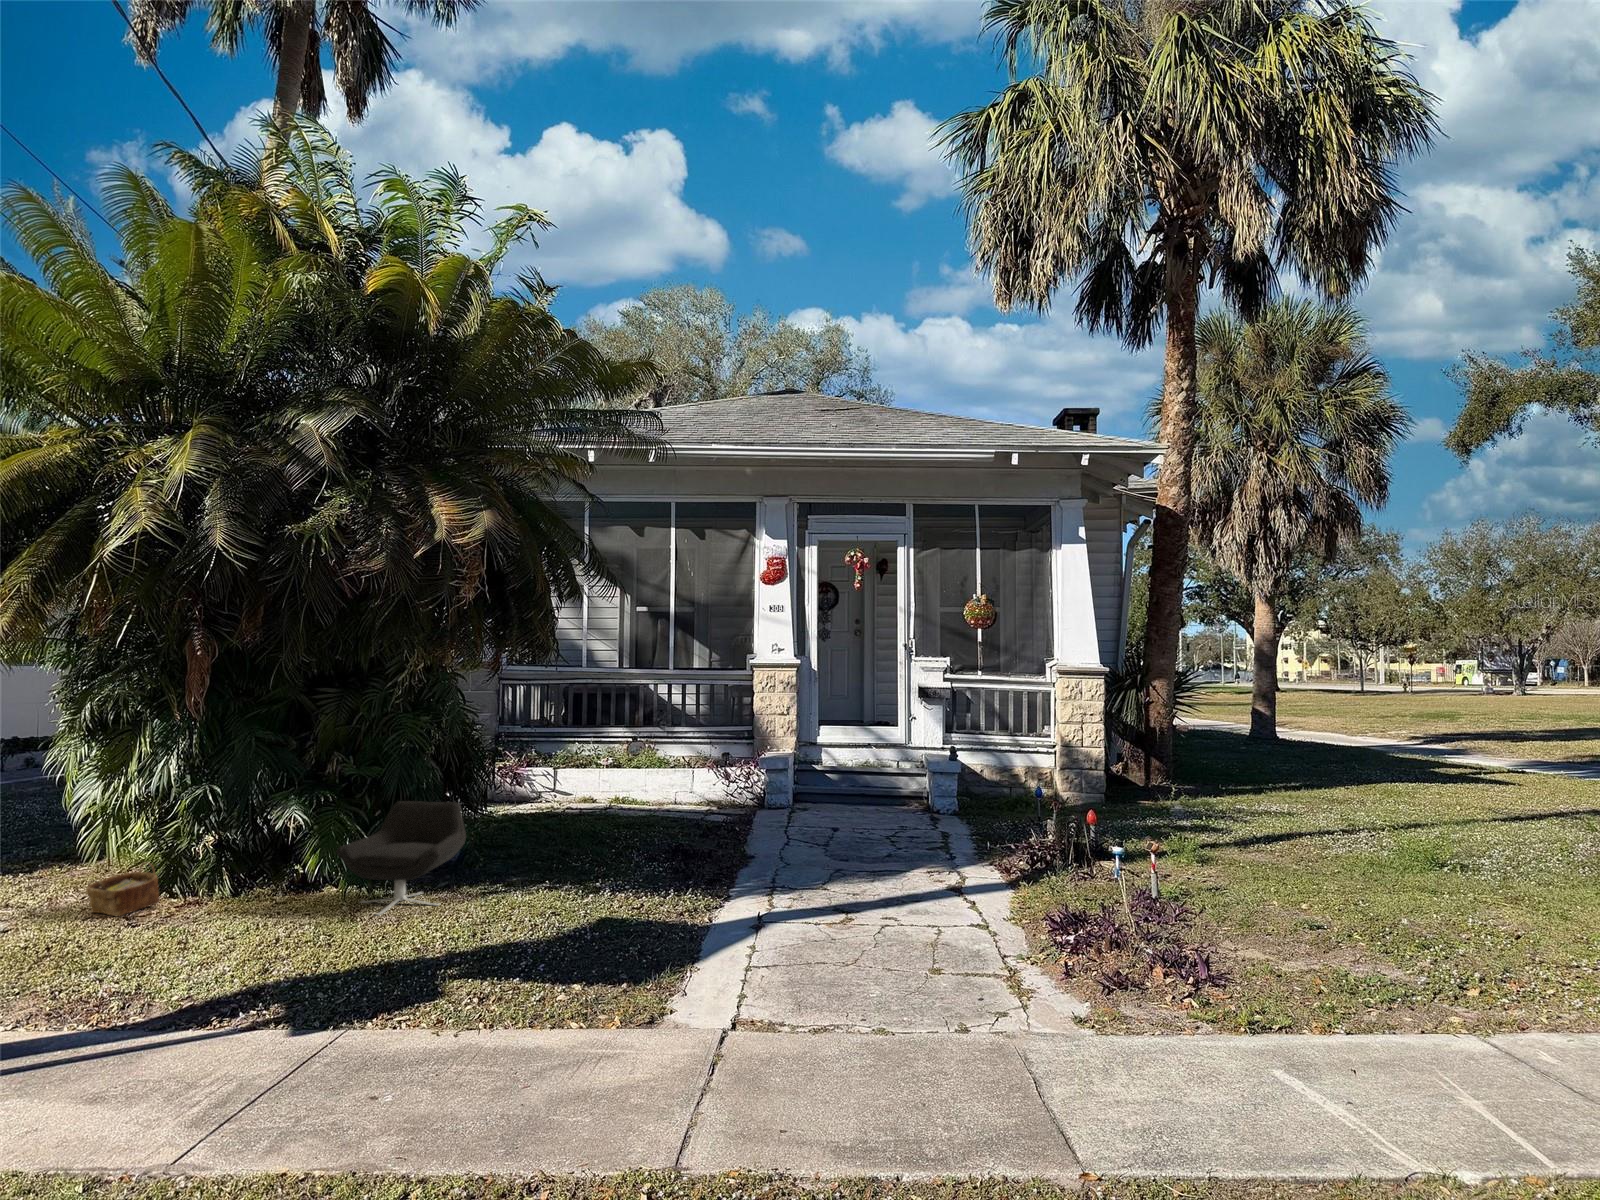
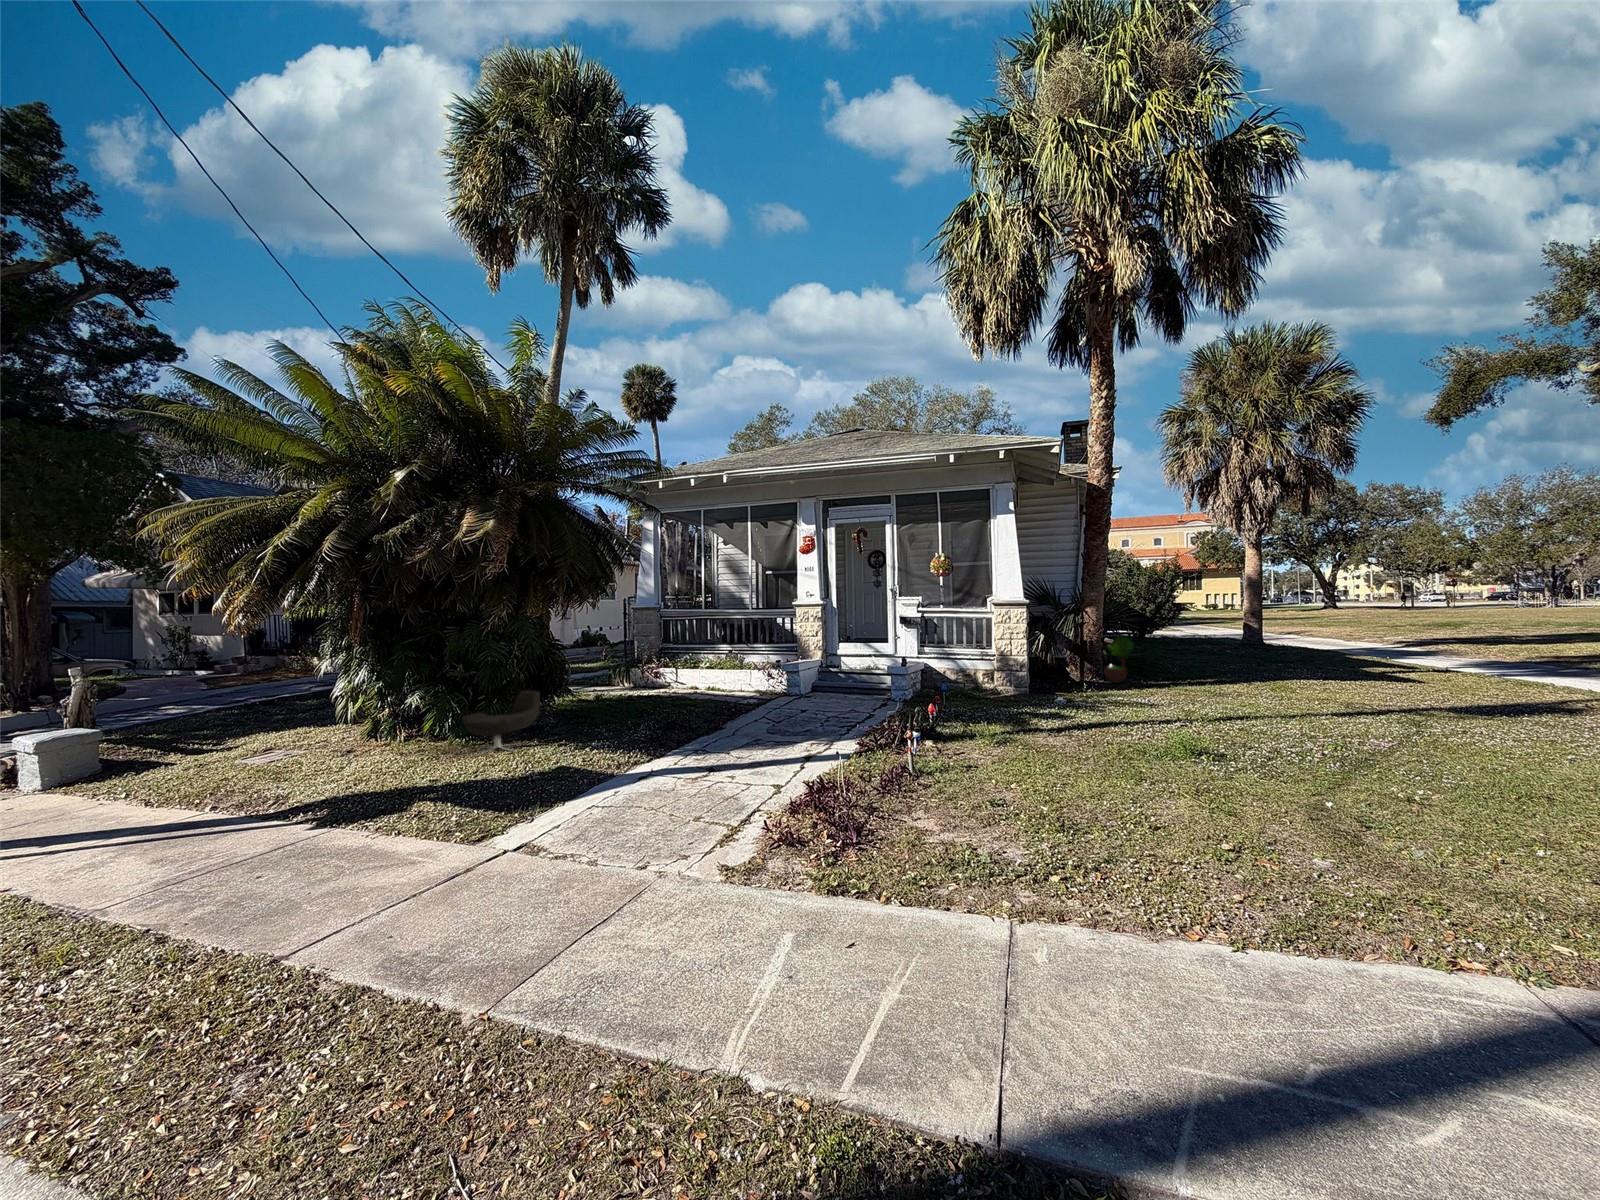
potted tree: none [1177,718,1220,787] -> present [1104,638,1132,683]
woven basket: present [86,862,159,916] -> none [346,723,387,752]

